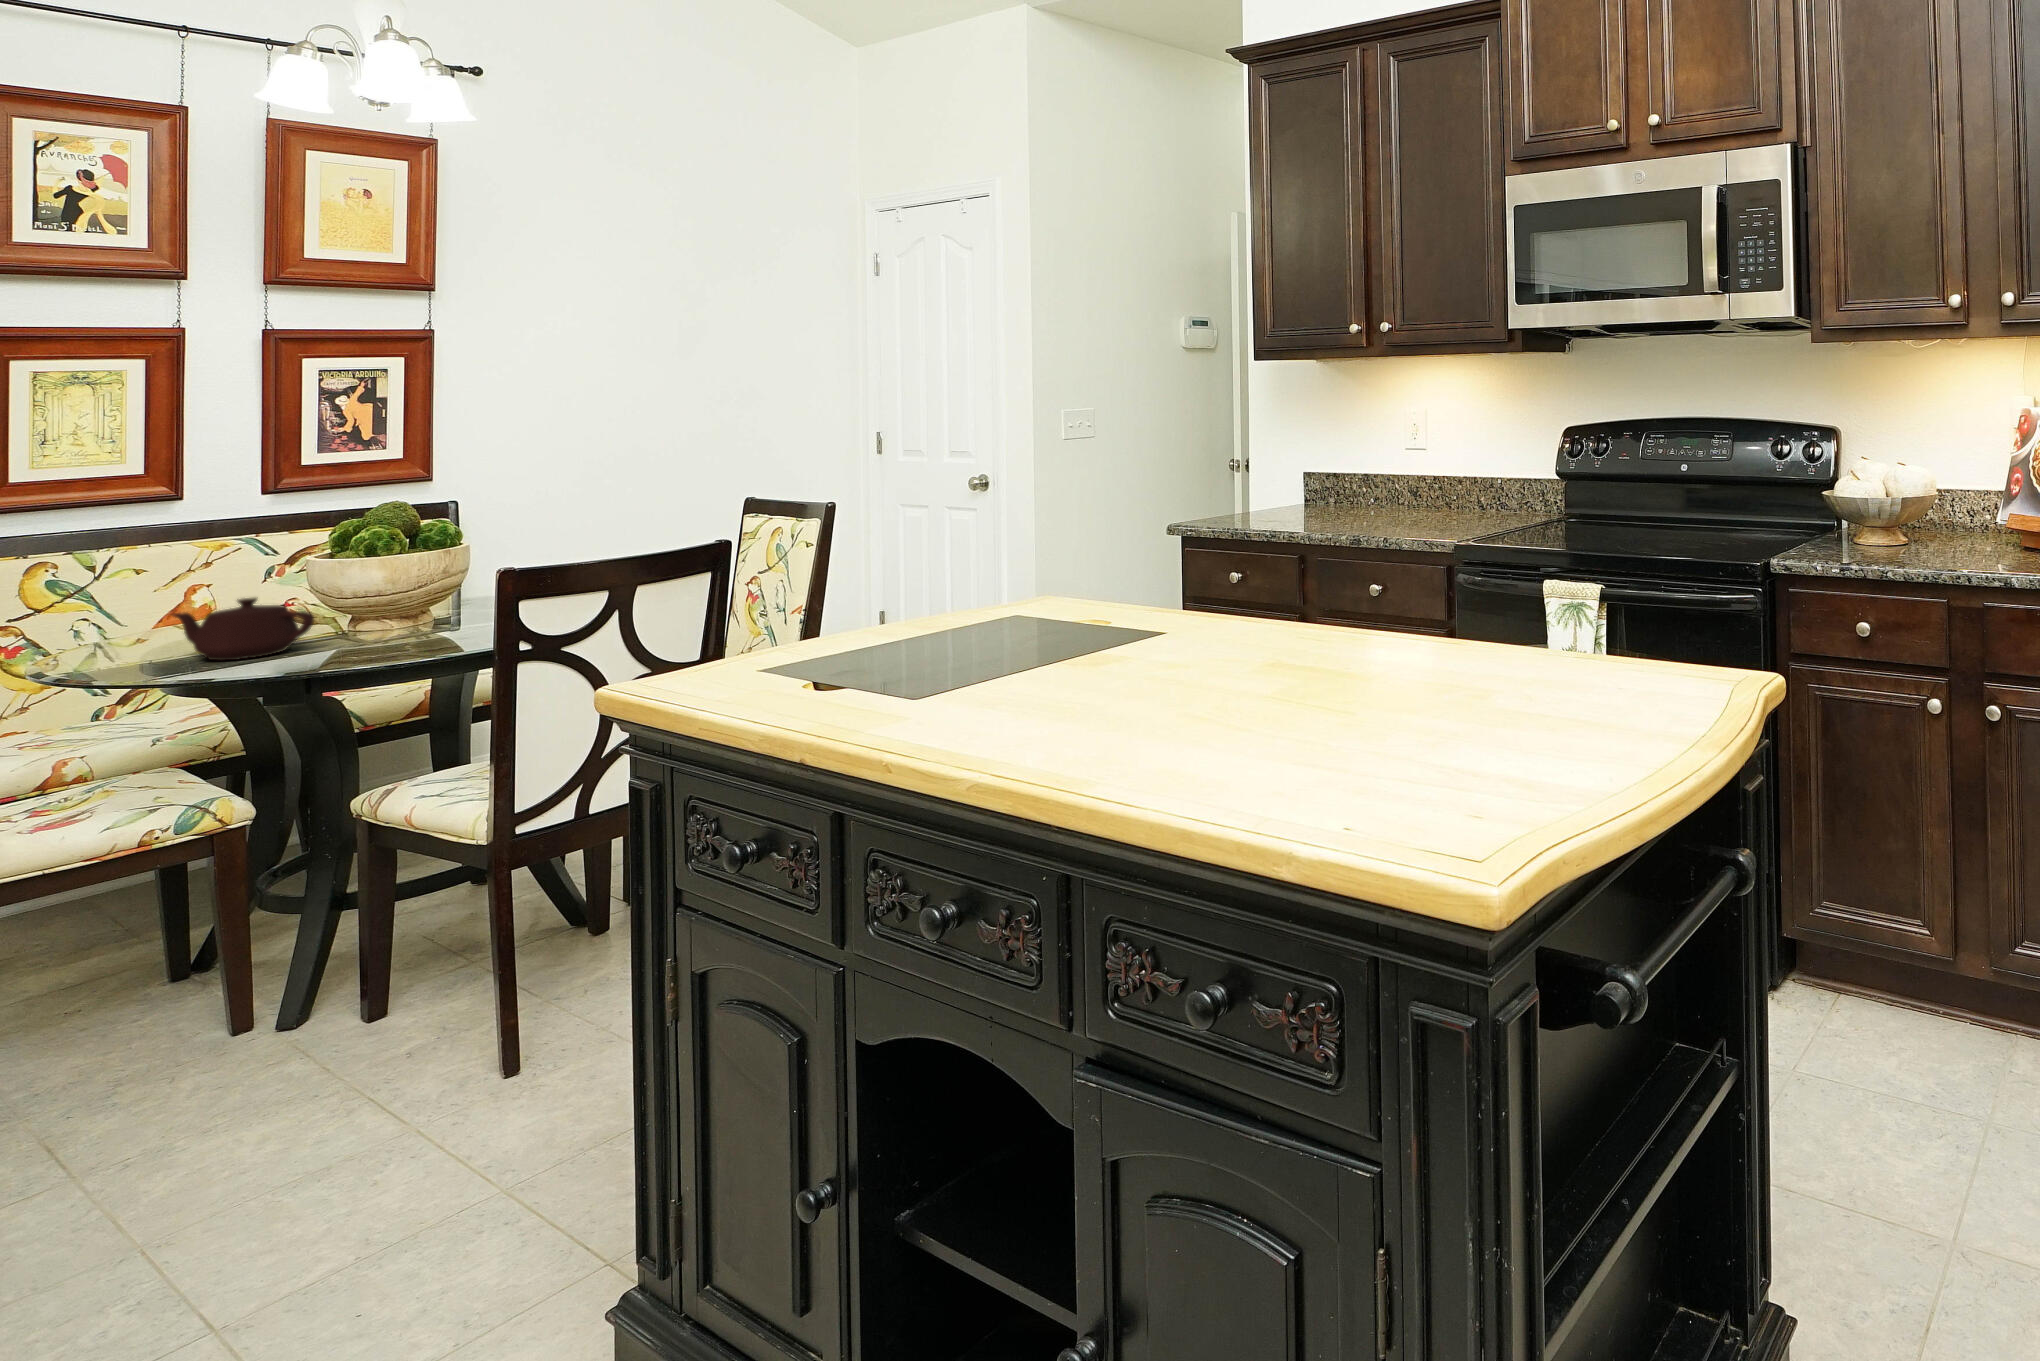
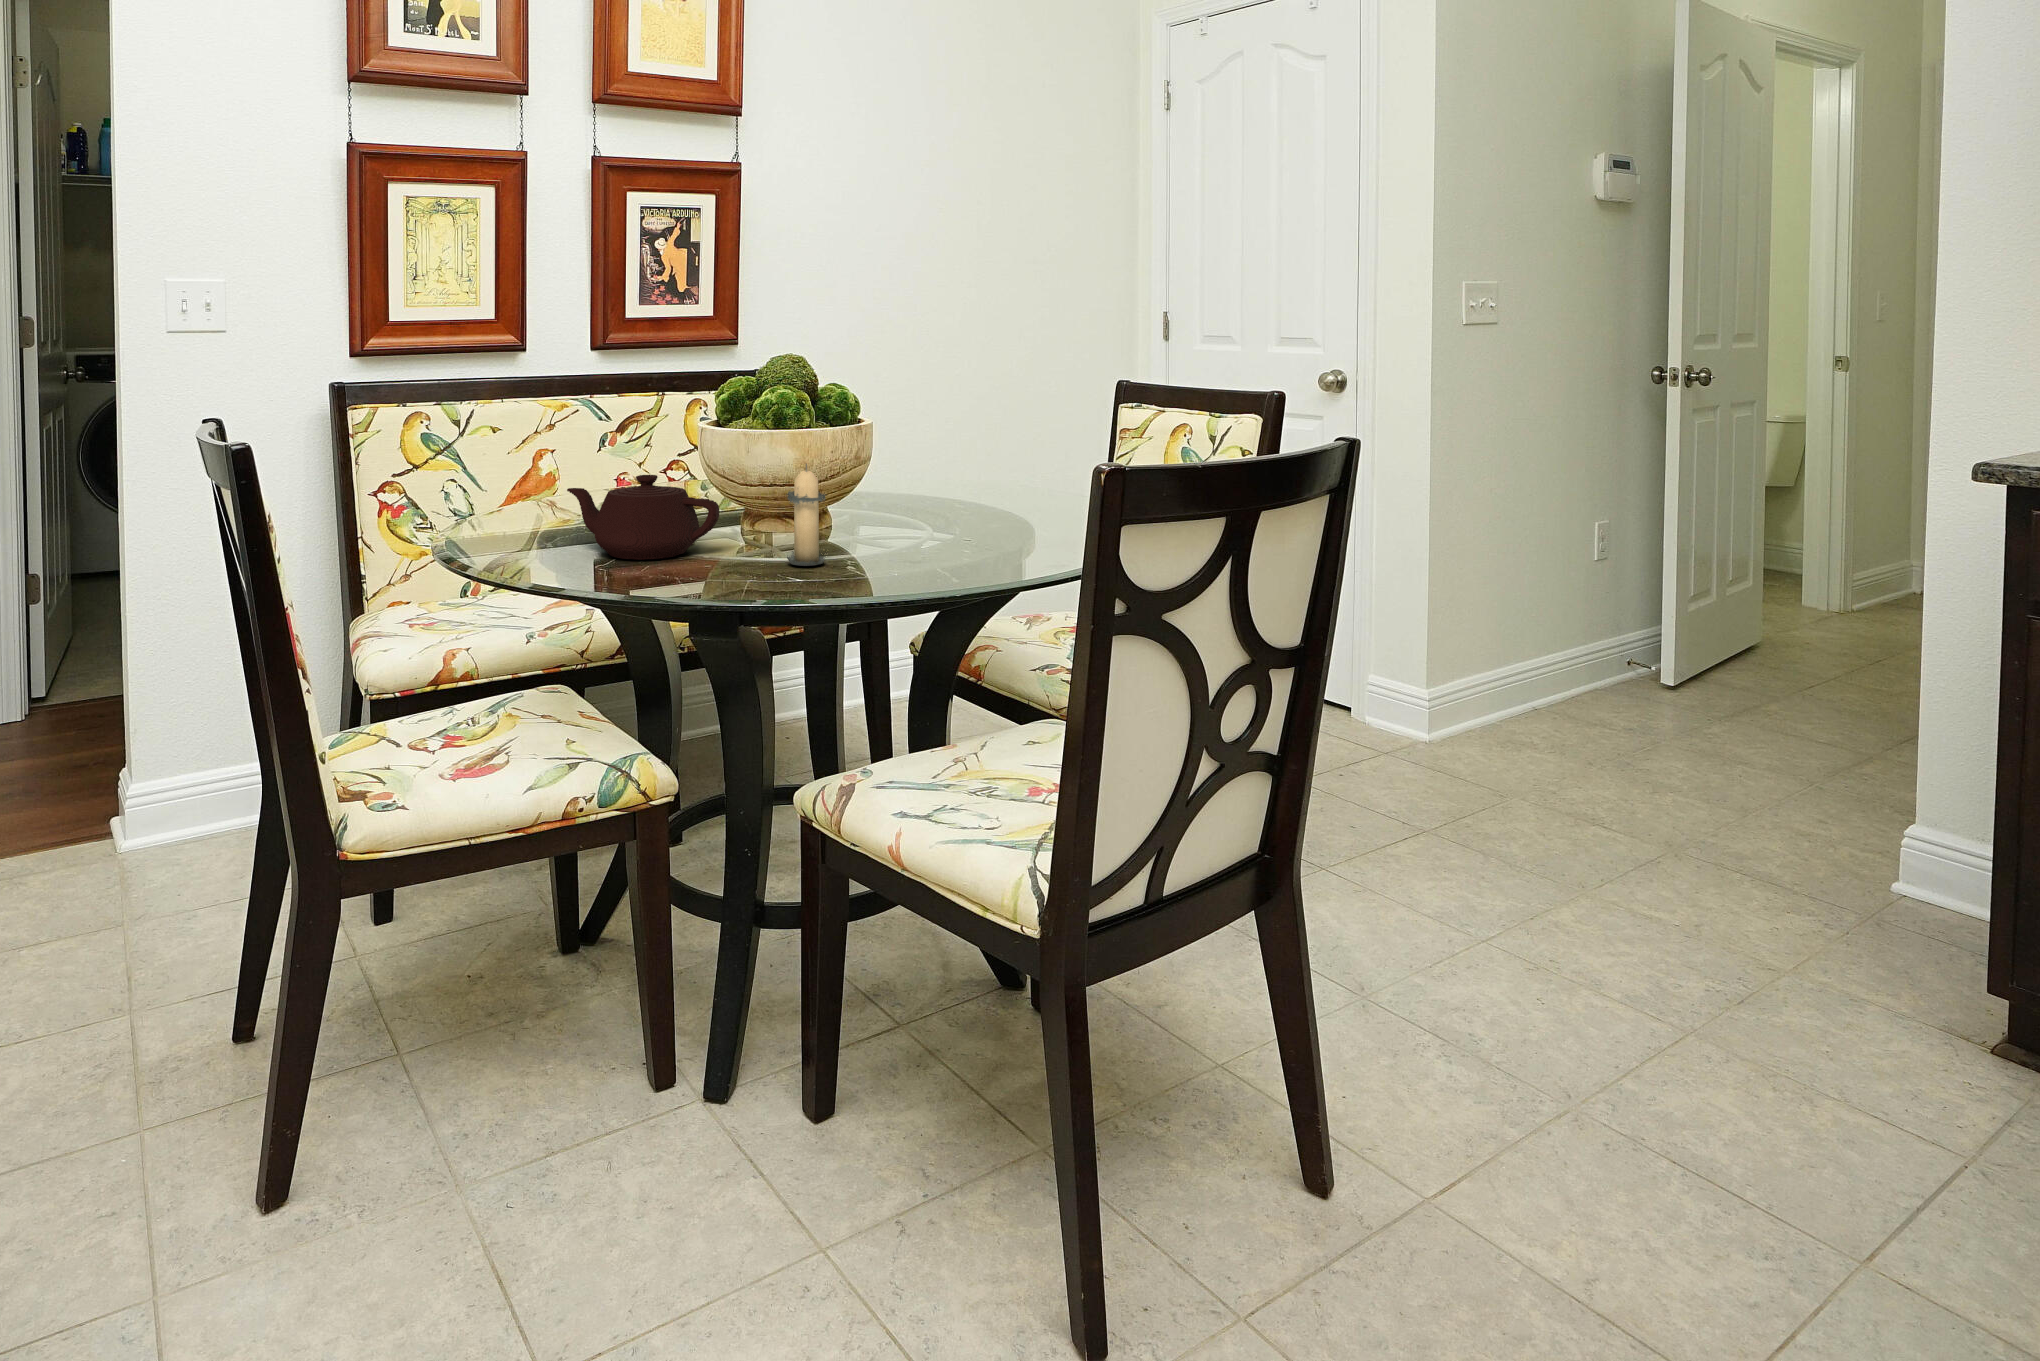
candle: none [362,580,407,652] -> present [787,463,826,566]

